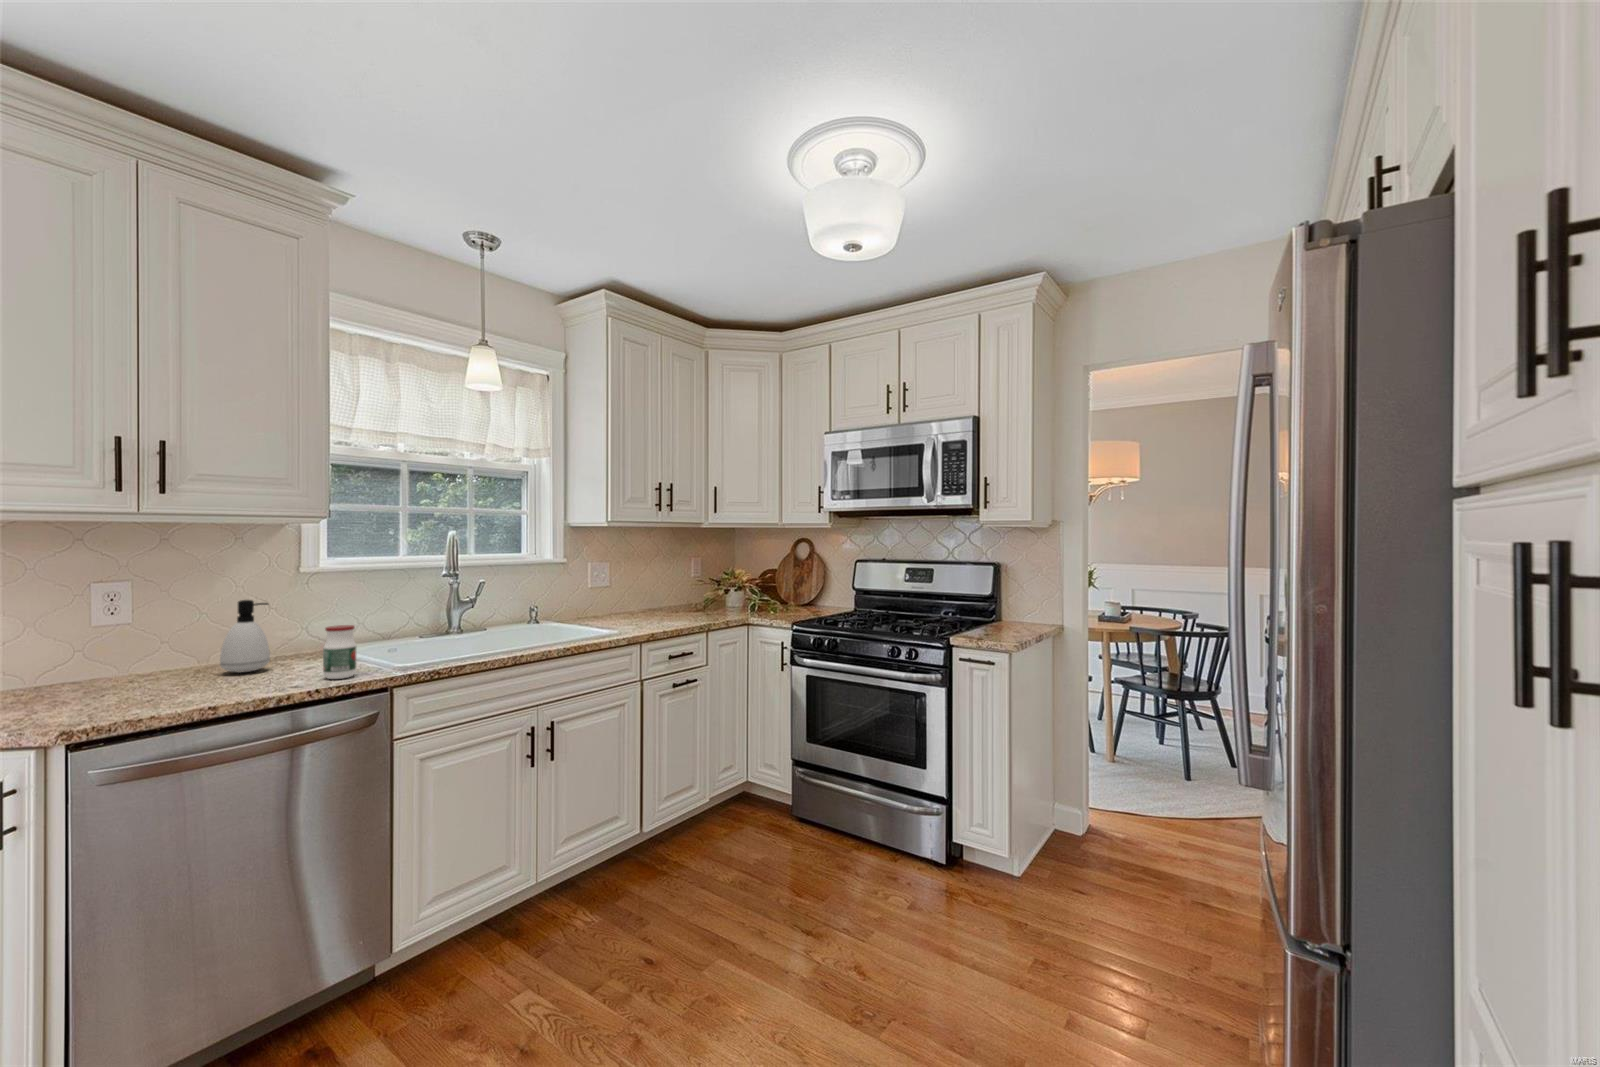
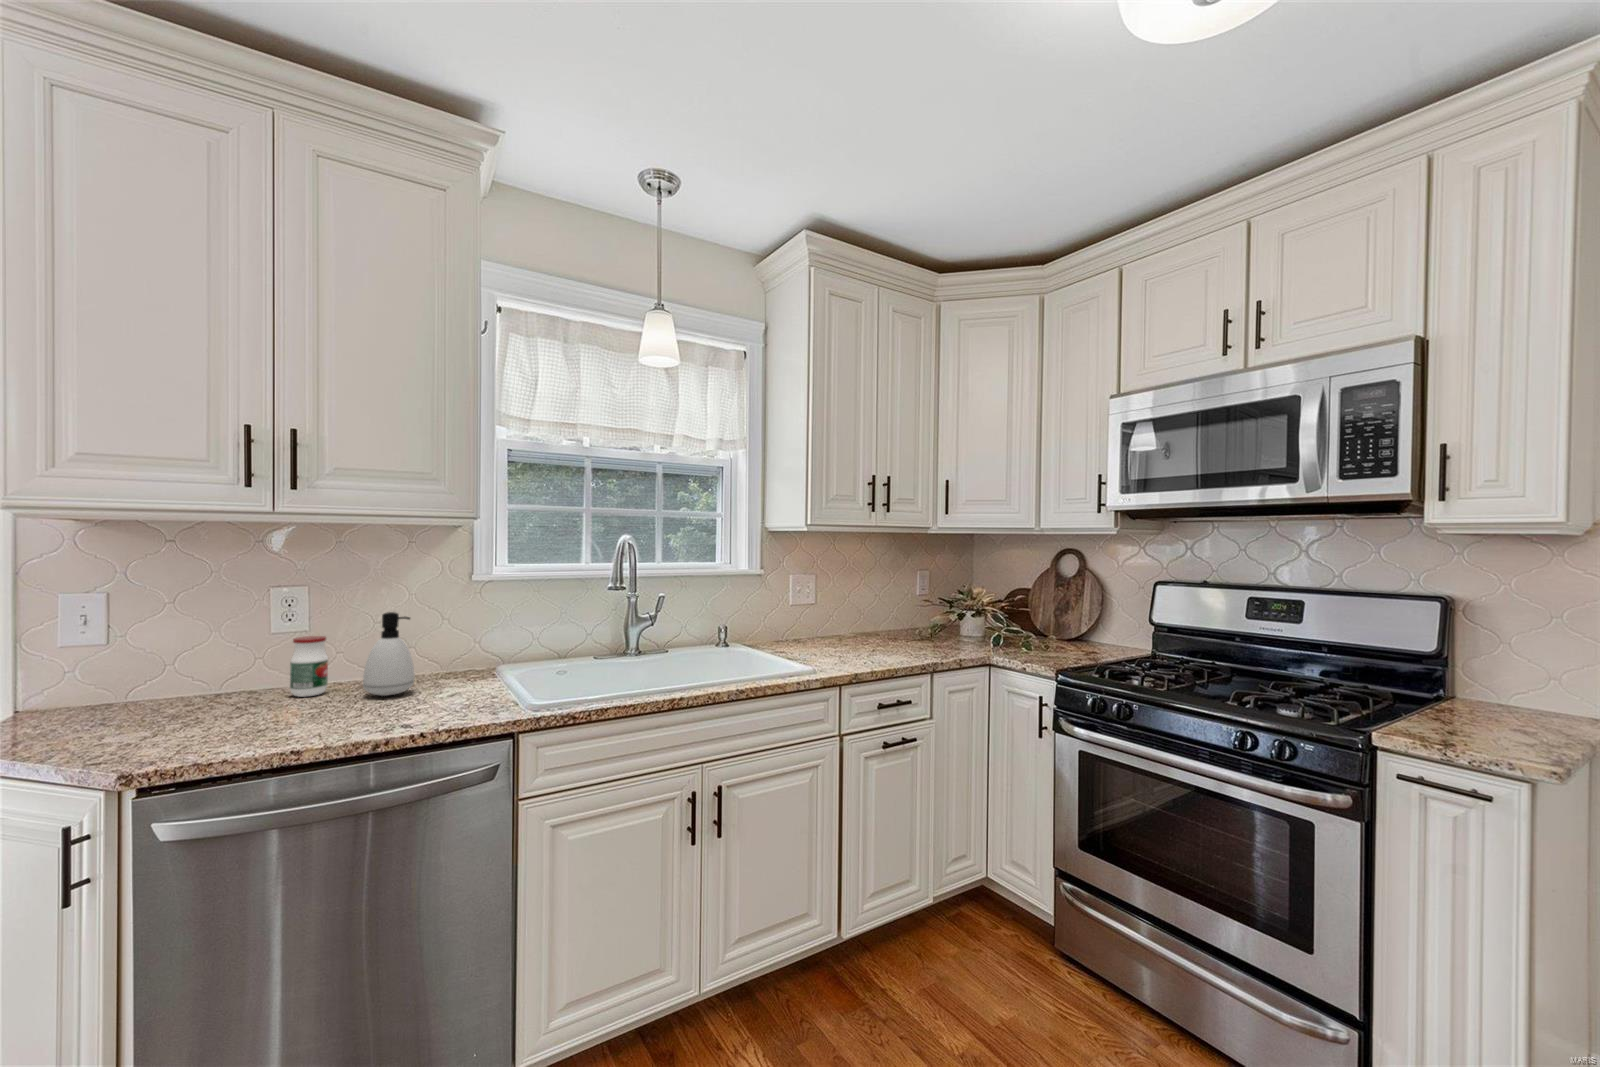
jar: present [323,625,356,679] -> present [290,636,328,697]

